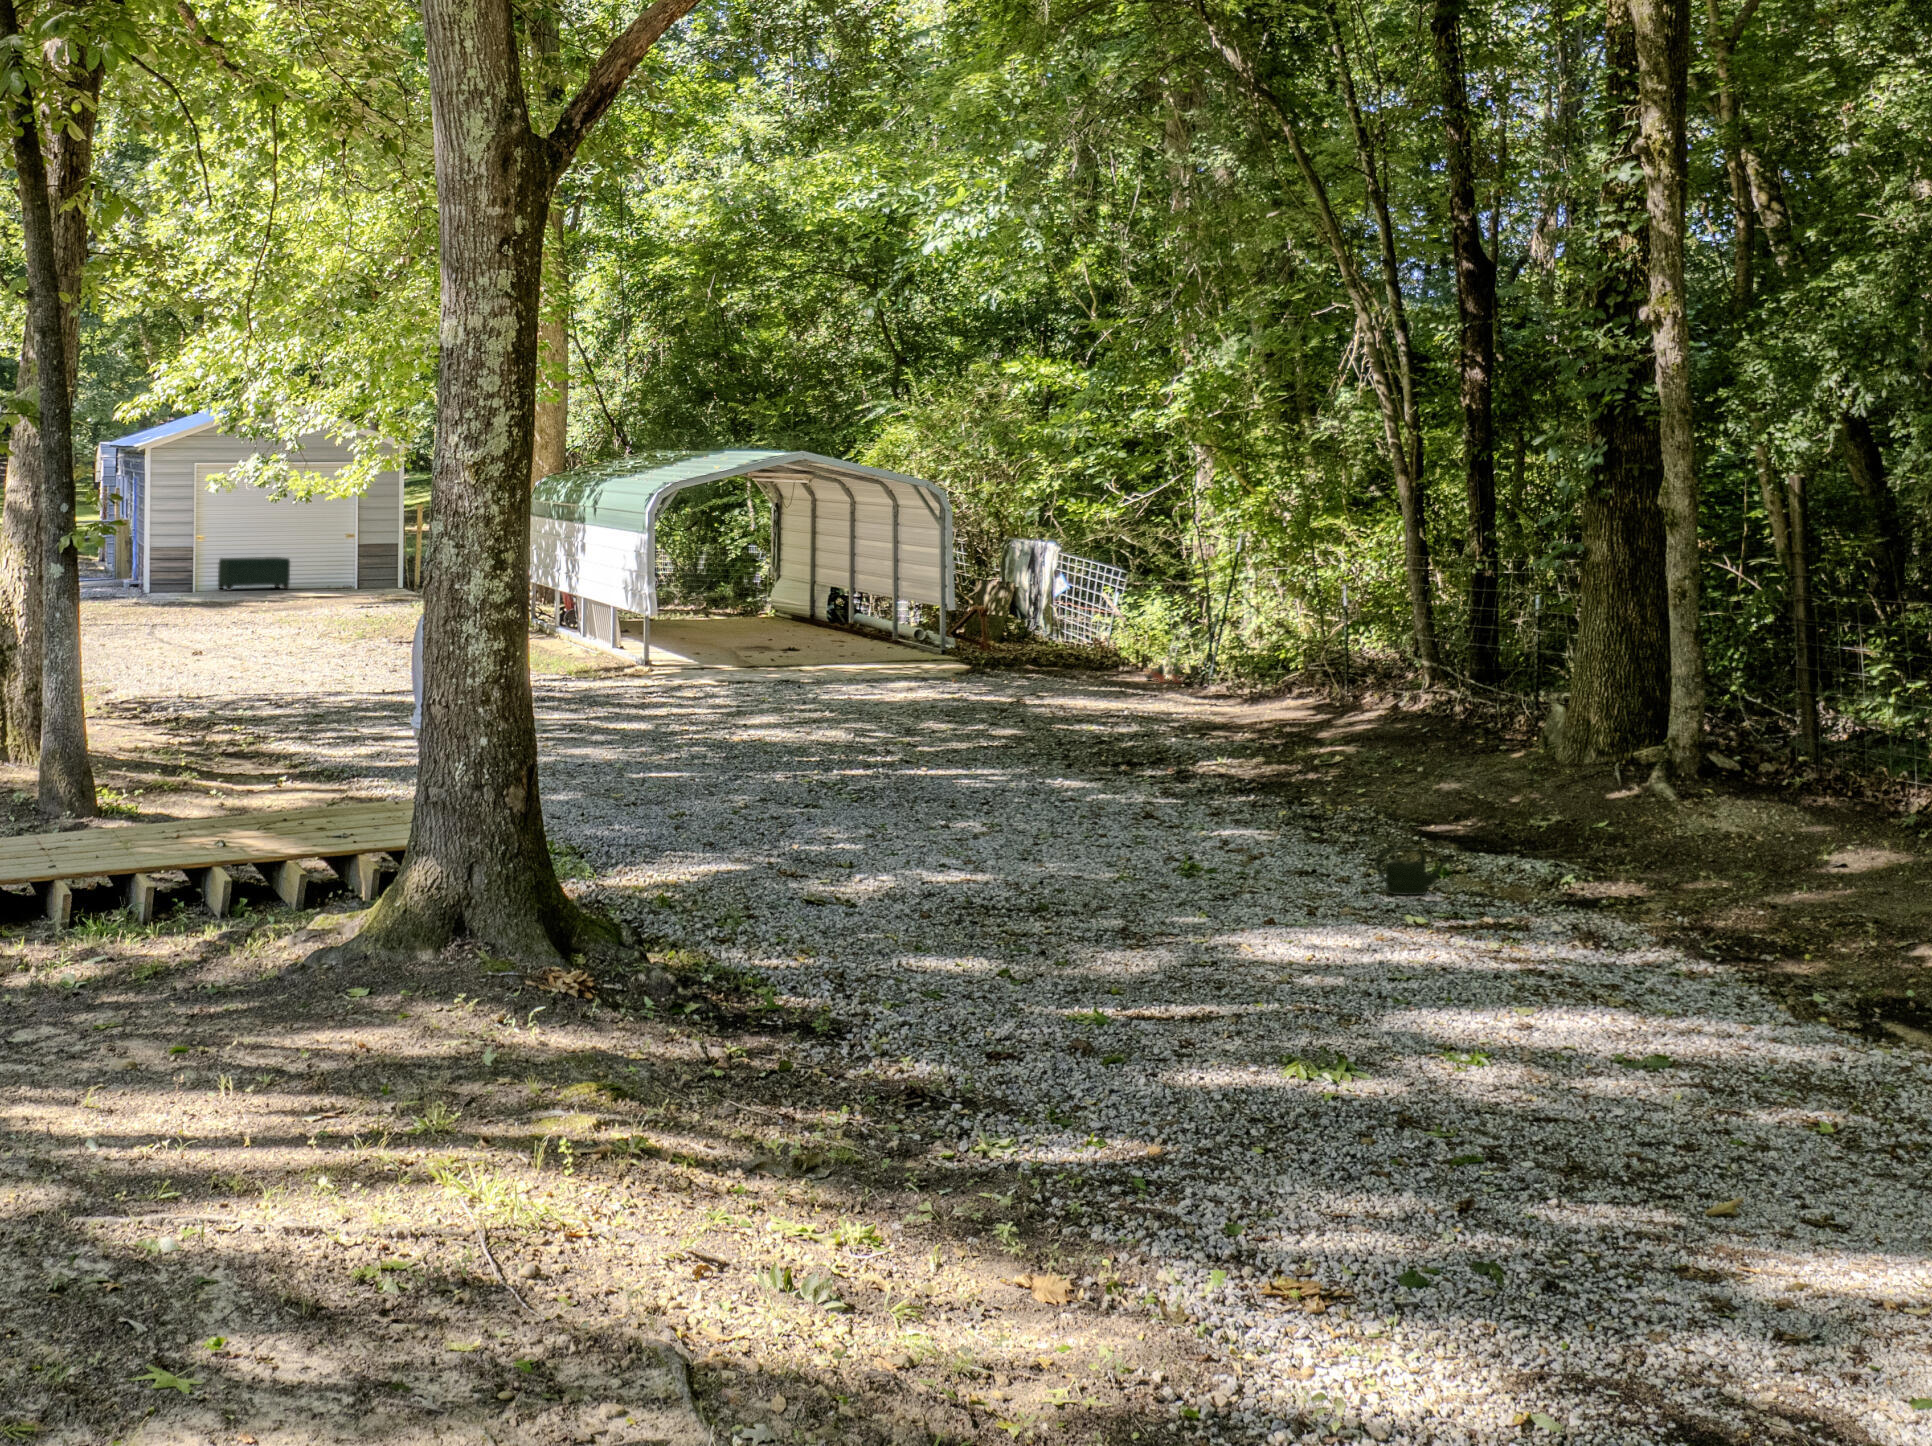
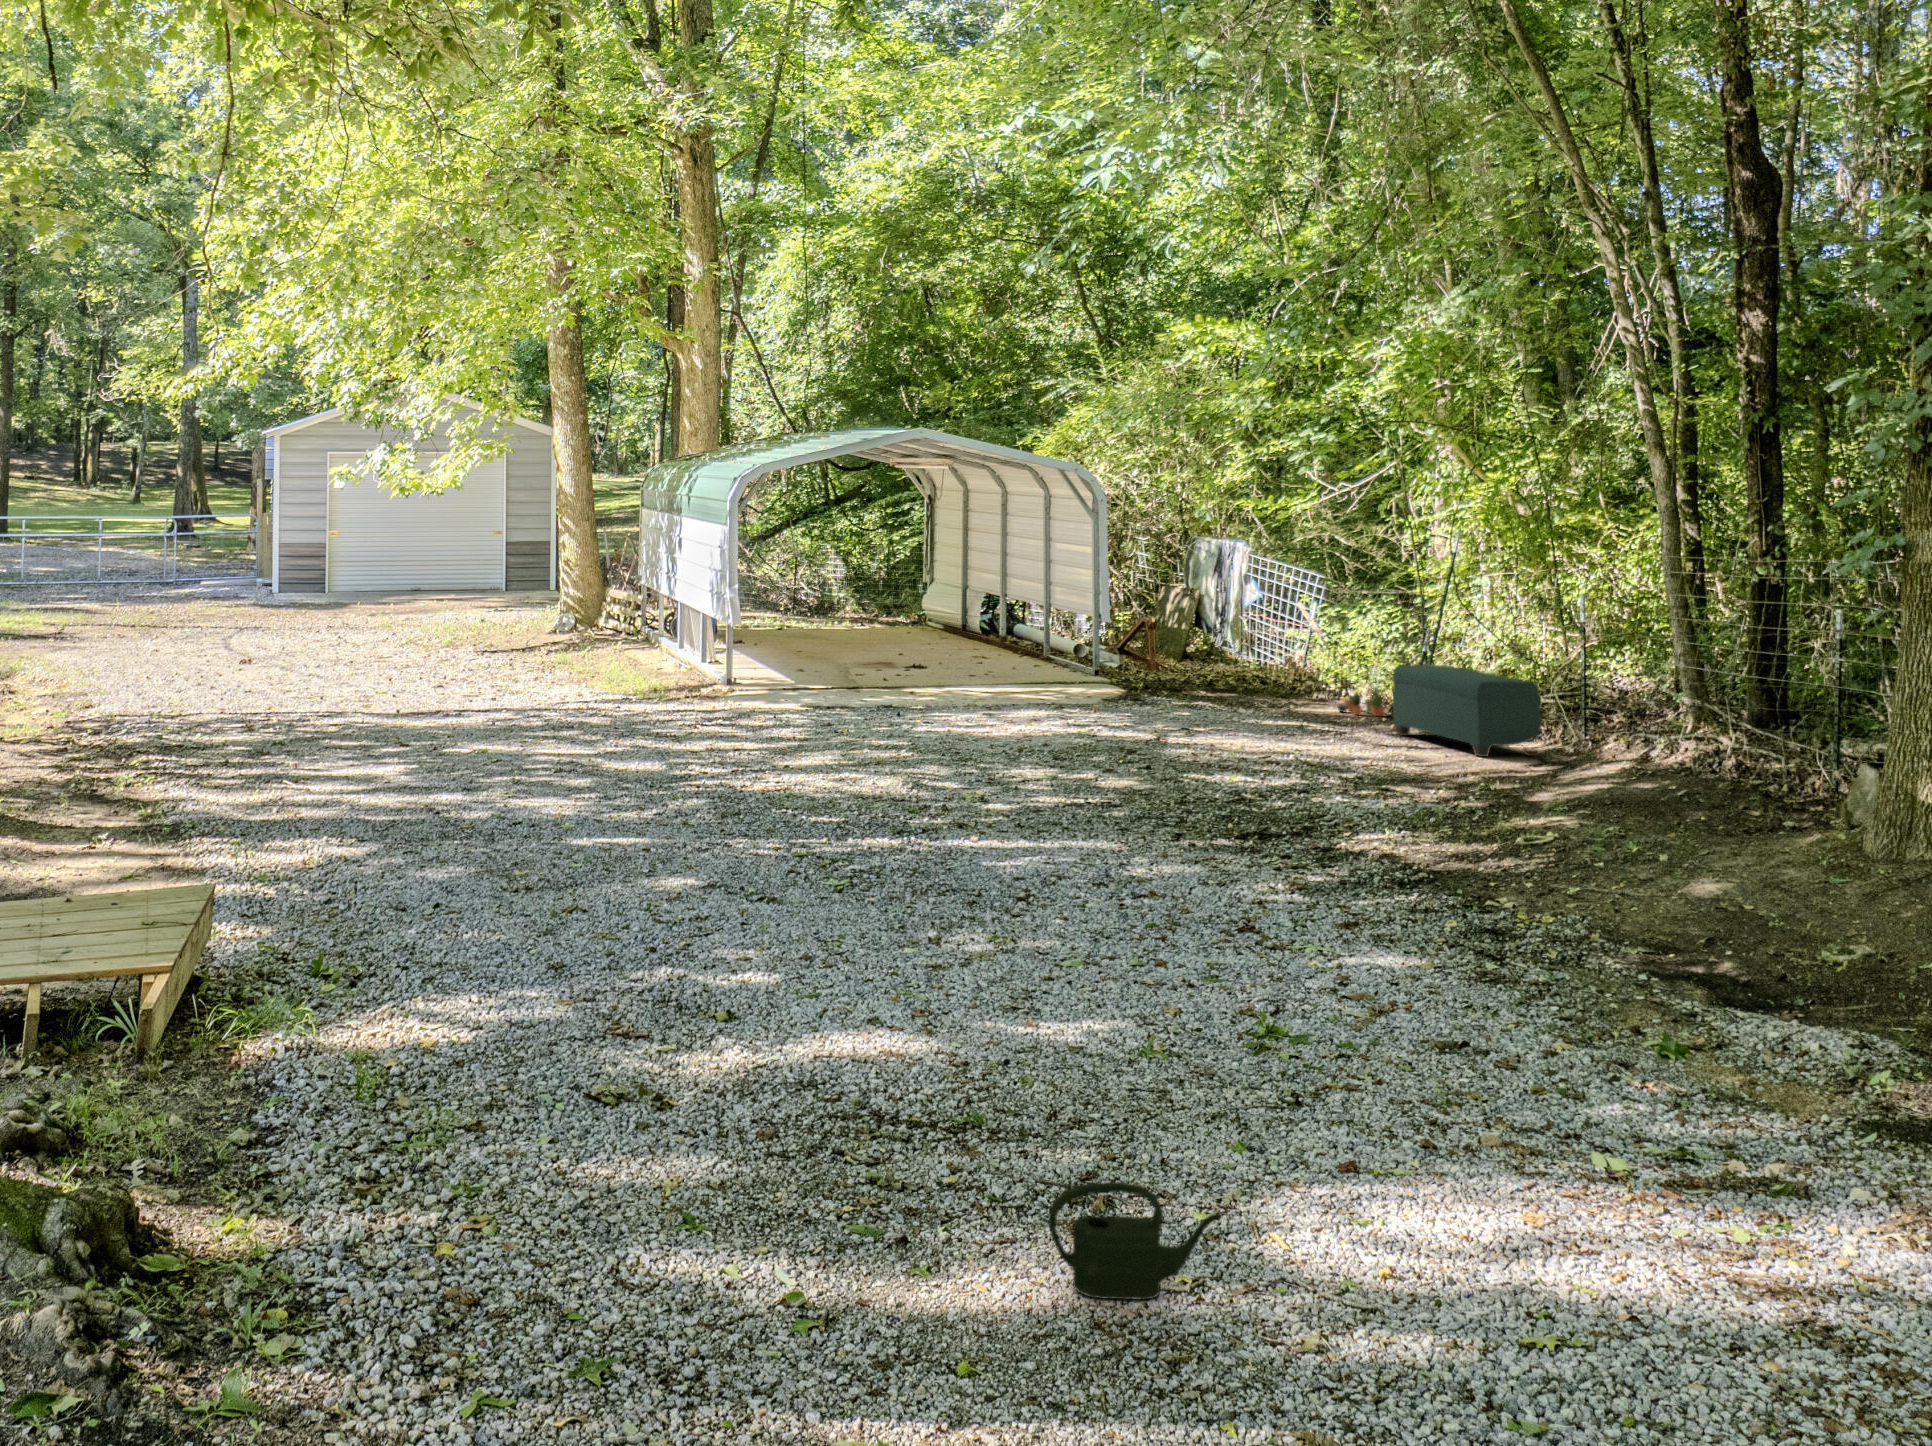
bench: present [218,557,290,591] -> present [1393,665,1541,757]
watering can: present [1376,845,1449,895] -> present [1049,1182,1221,1300]

